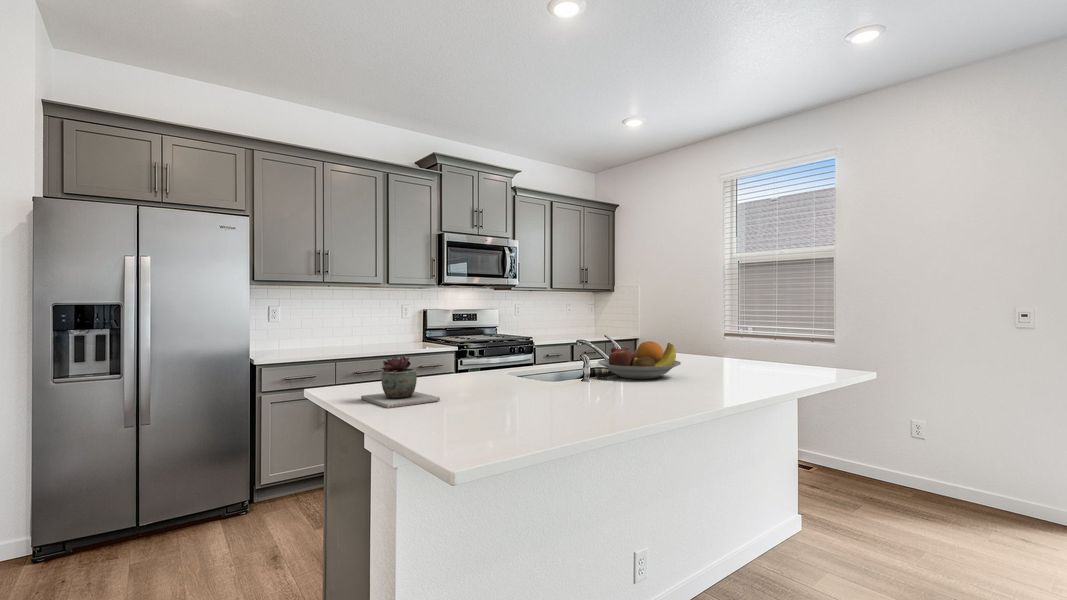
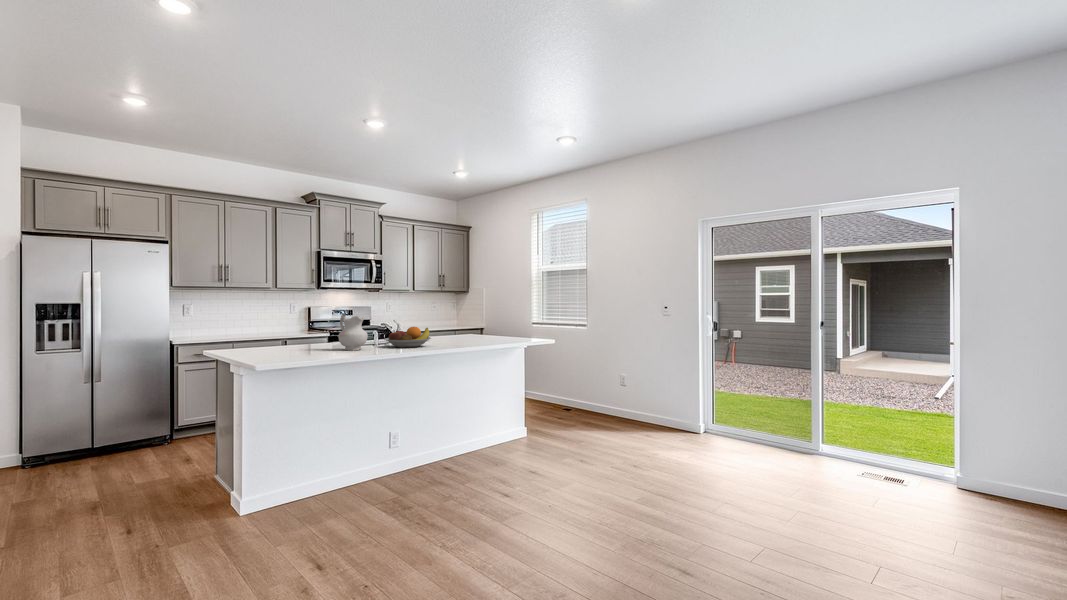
ceramic pitcher: none [534,319,587,387] -> present [339,314,368,350]
succulent plant: present [361,355,440,408] -> none [232,332,273,357]

